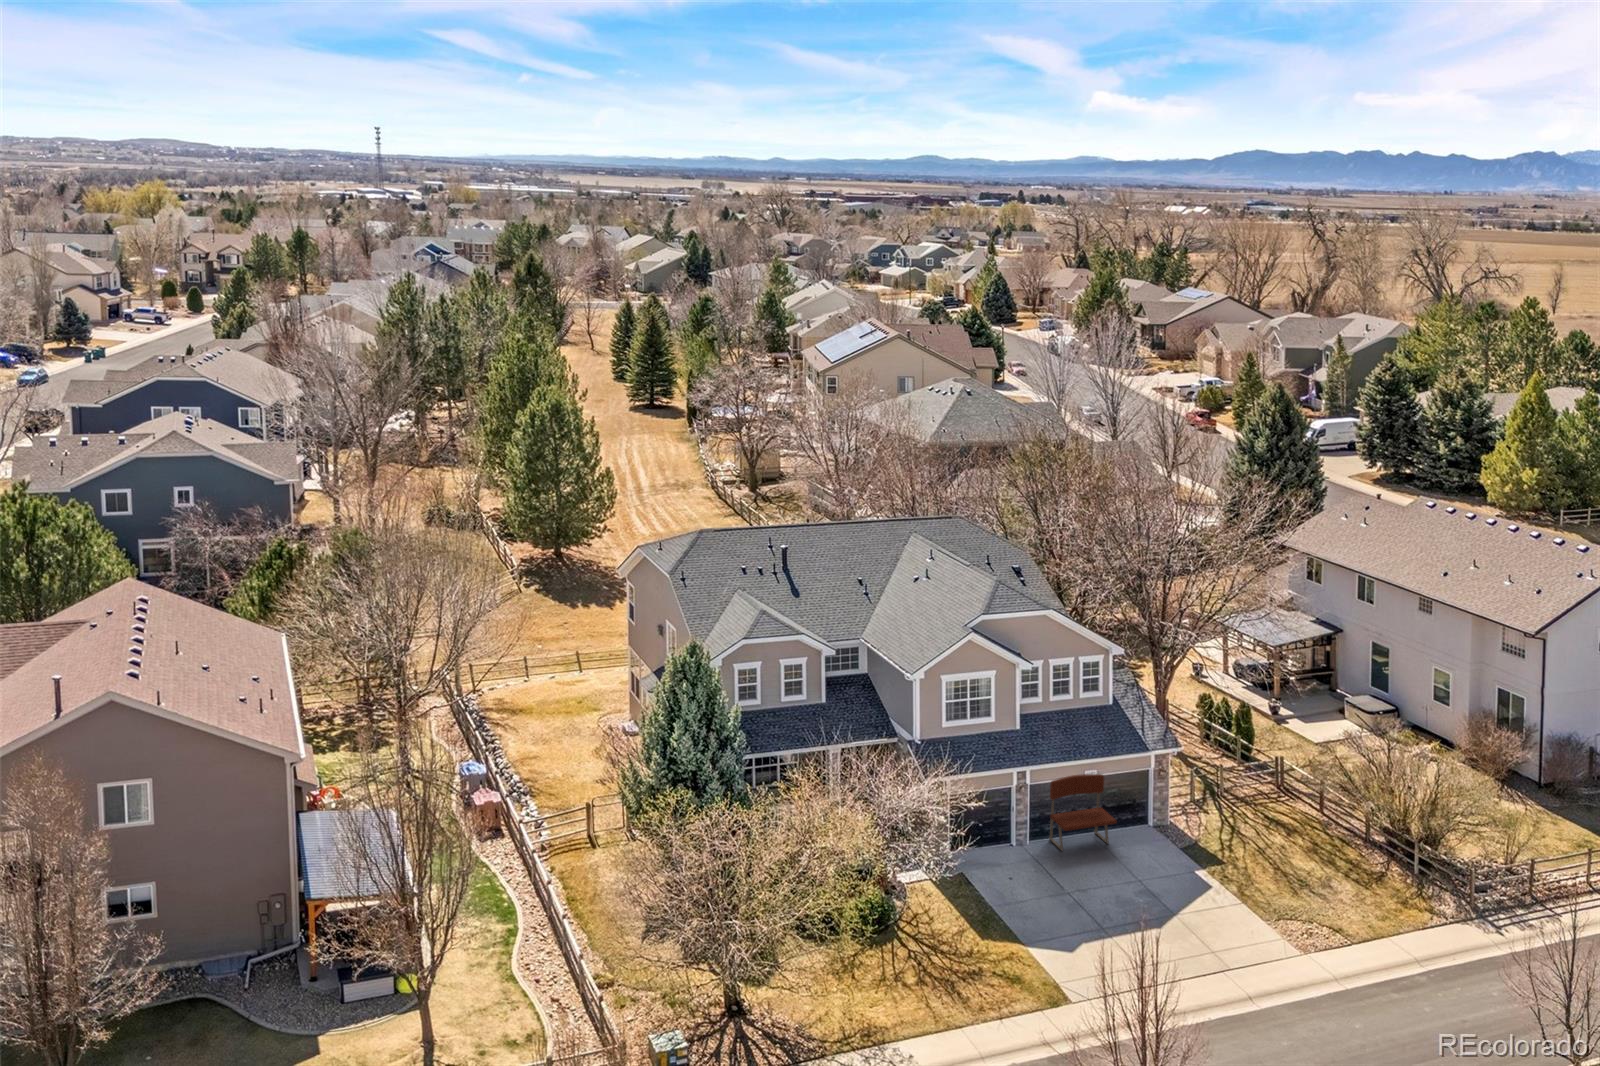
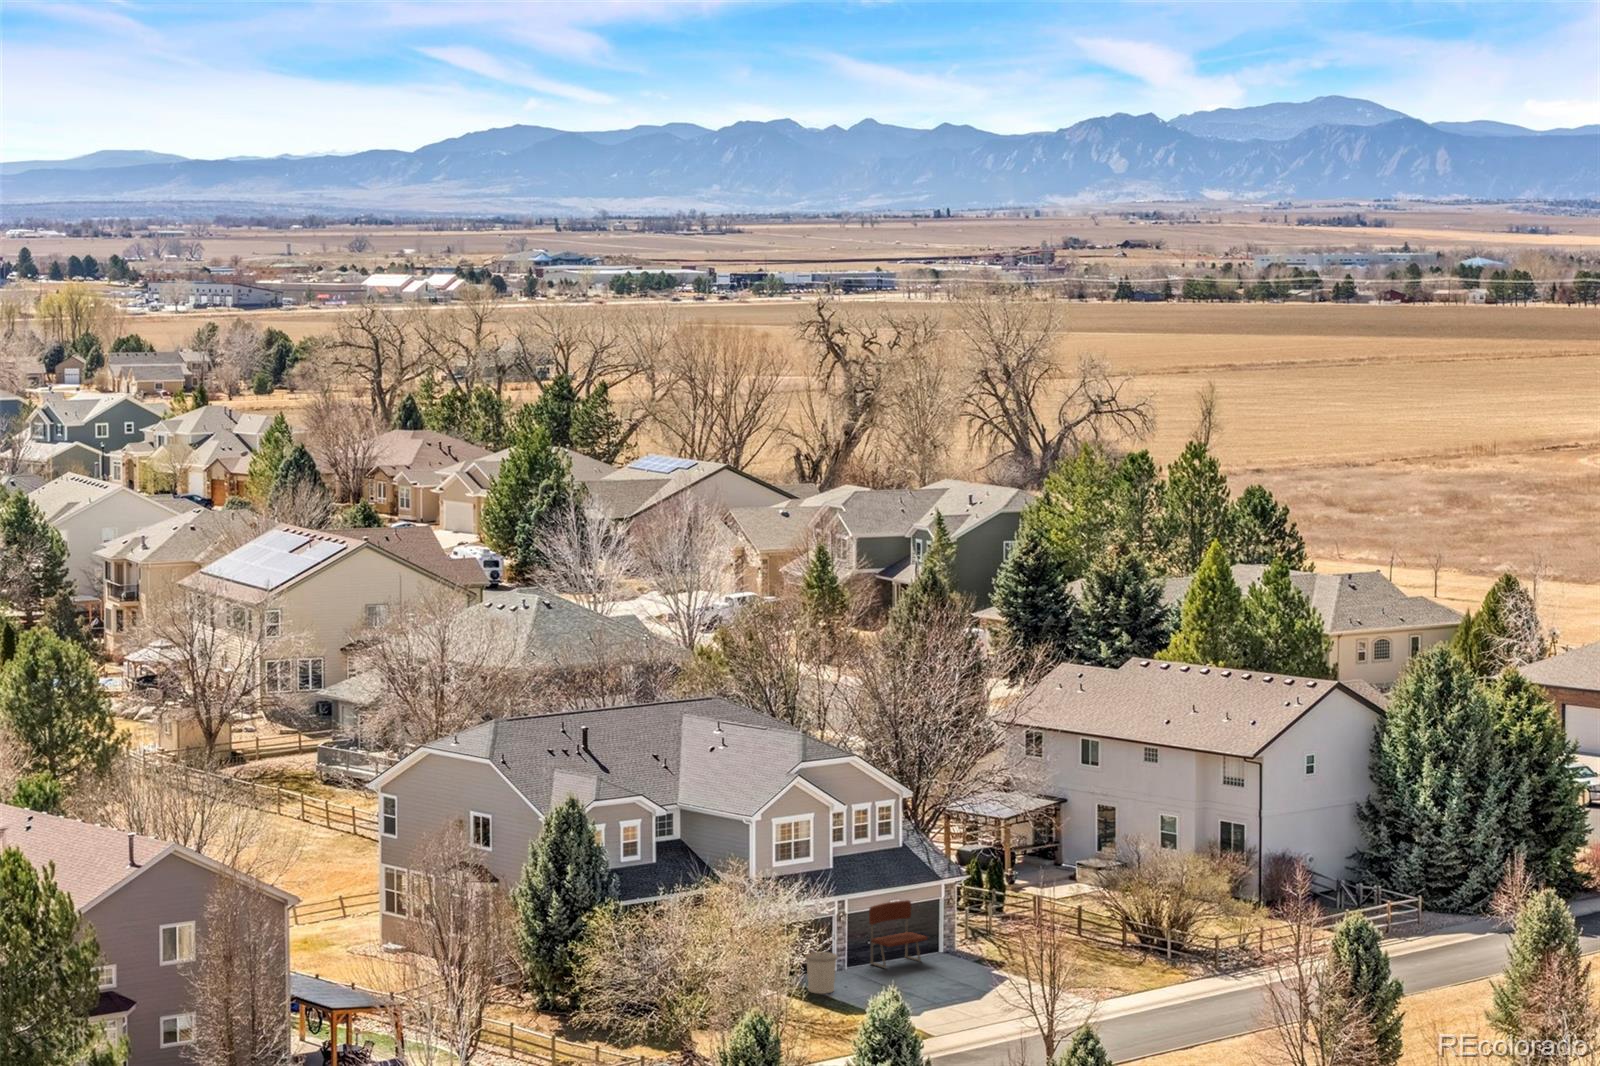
trash can: none [951,837,988,888] -> present [805,952,838,994]

